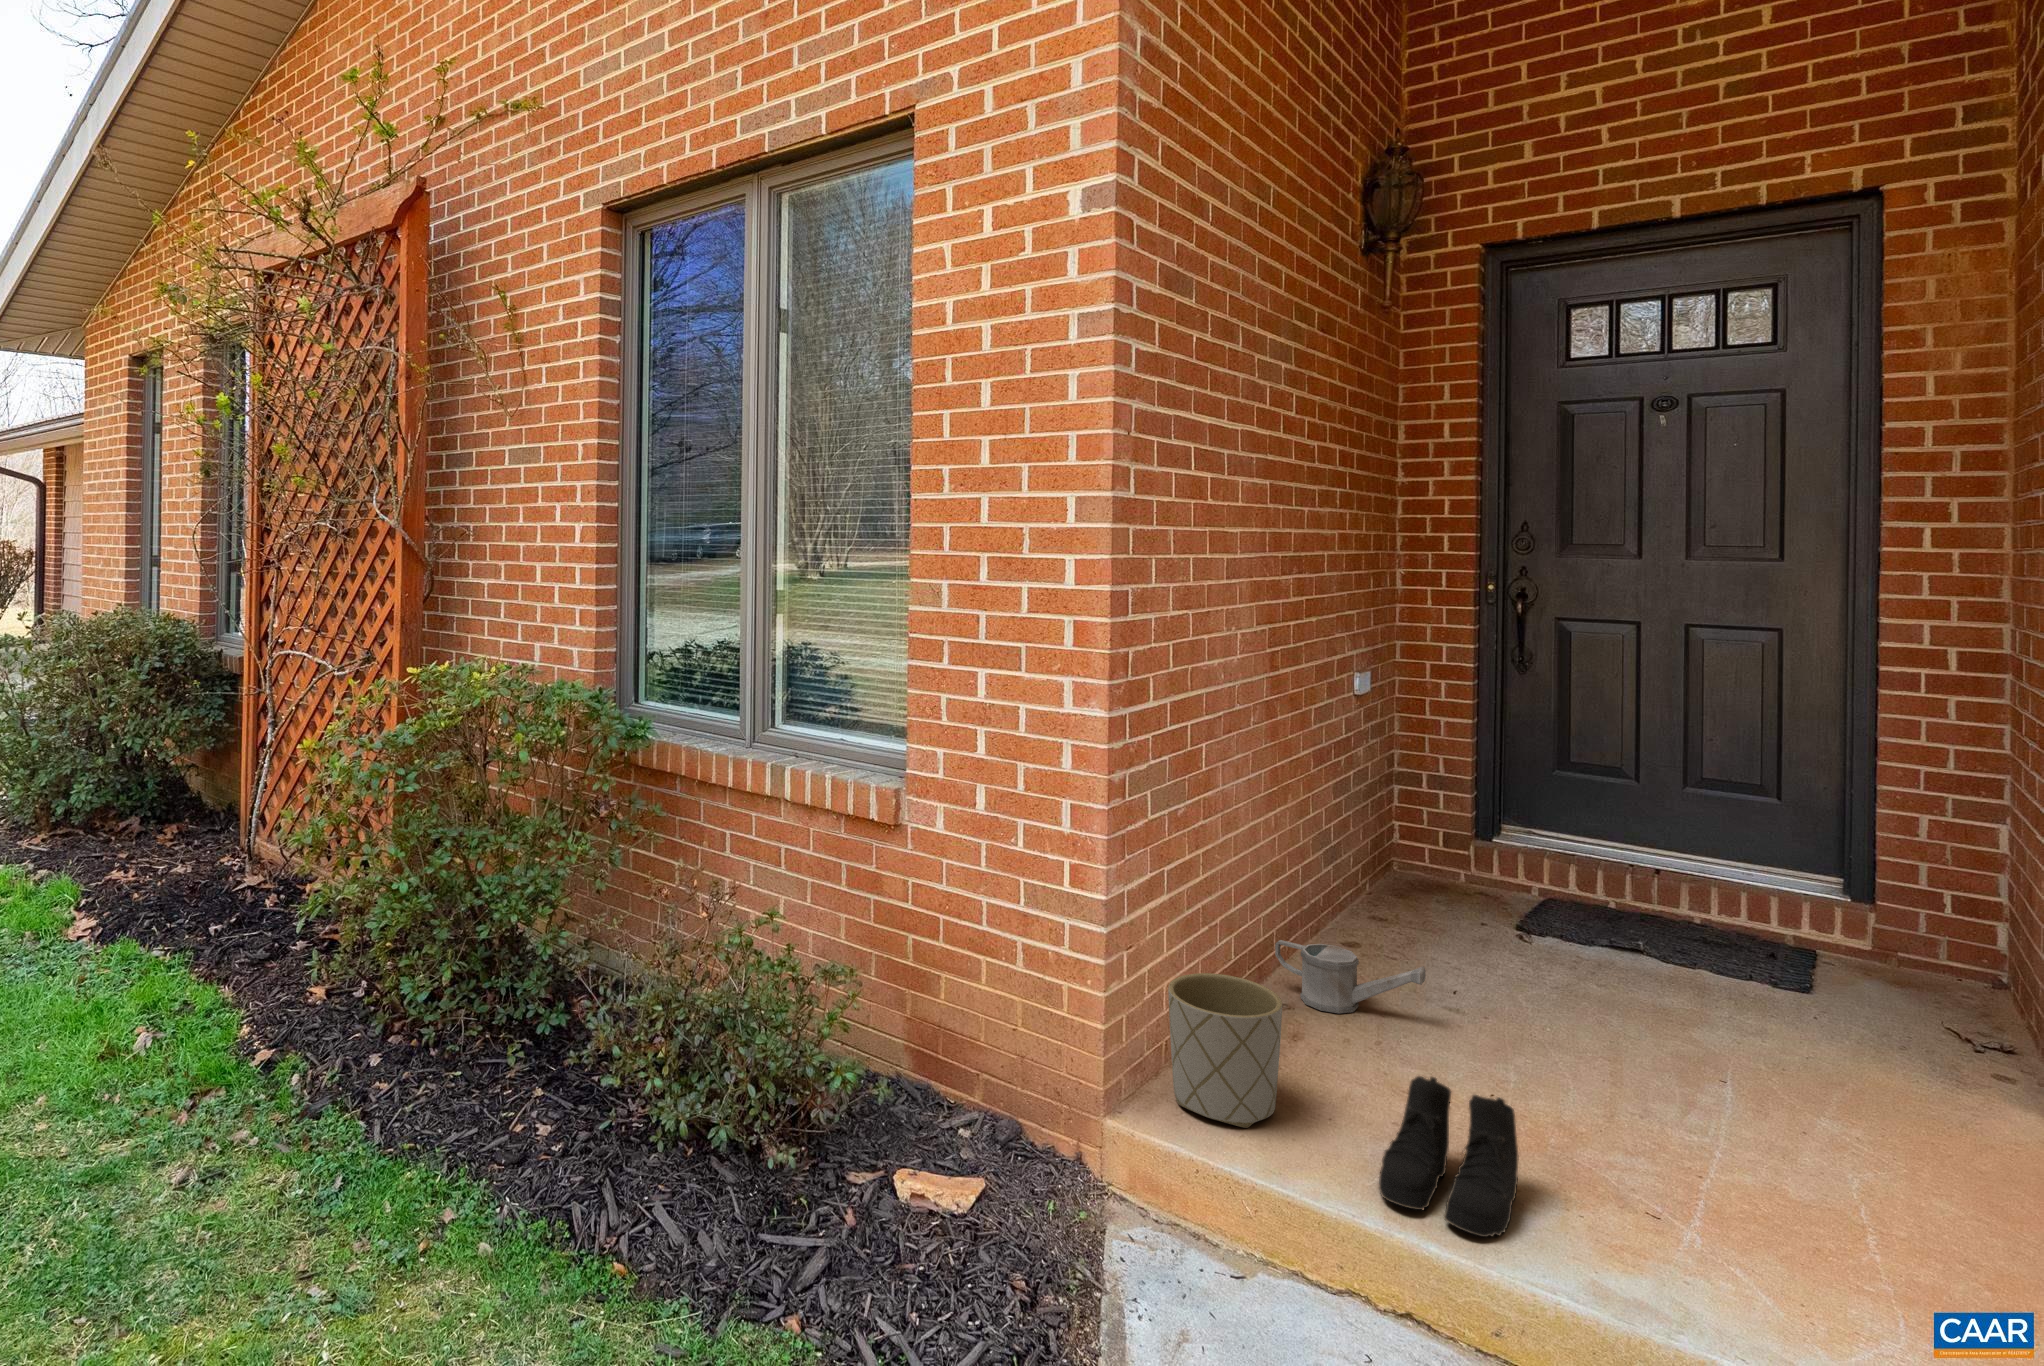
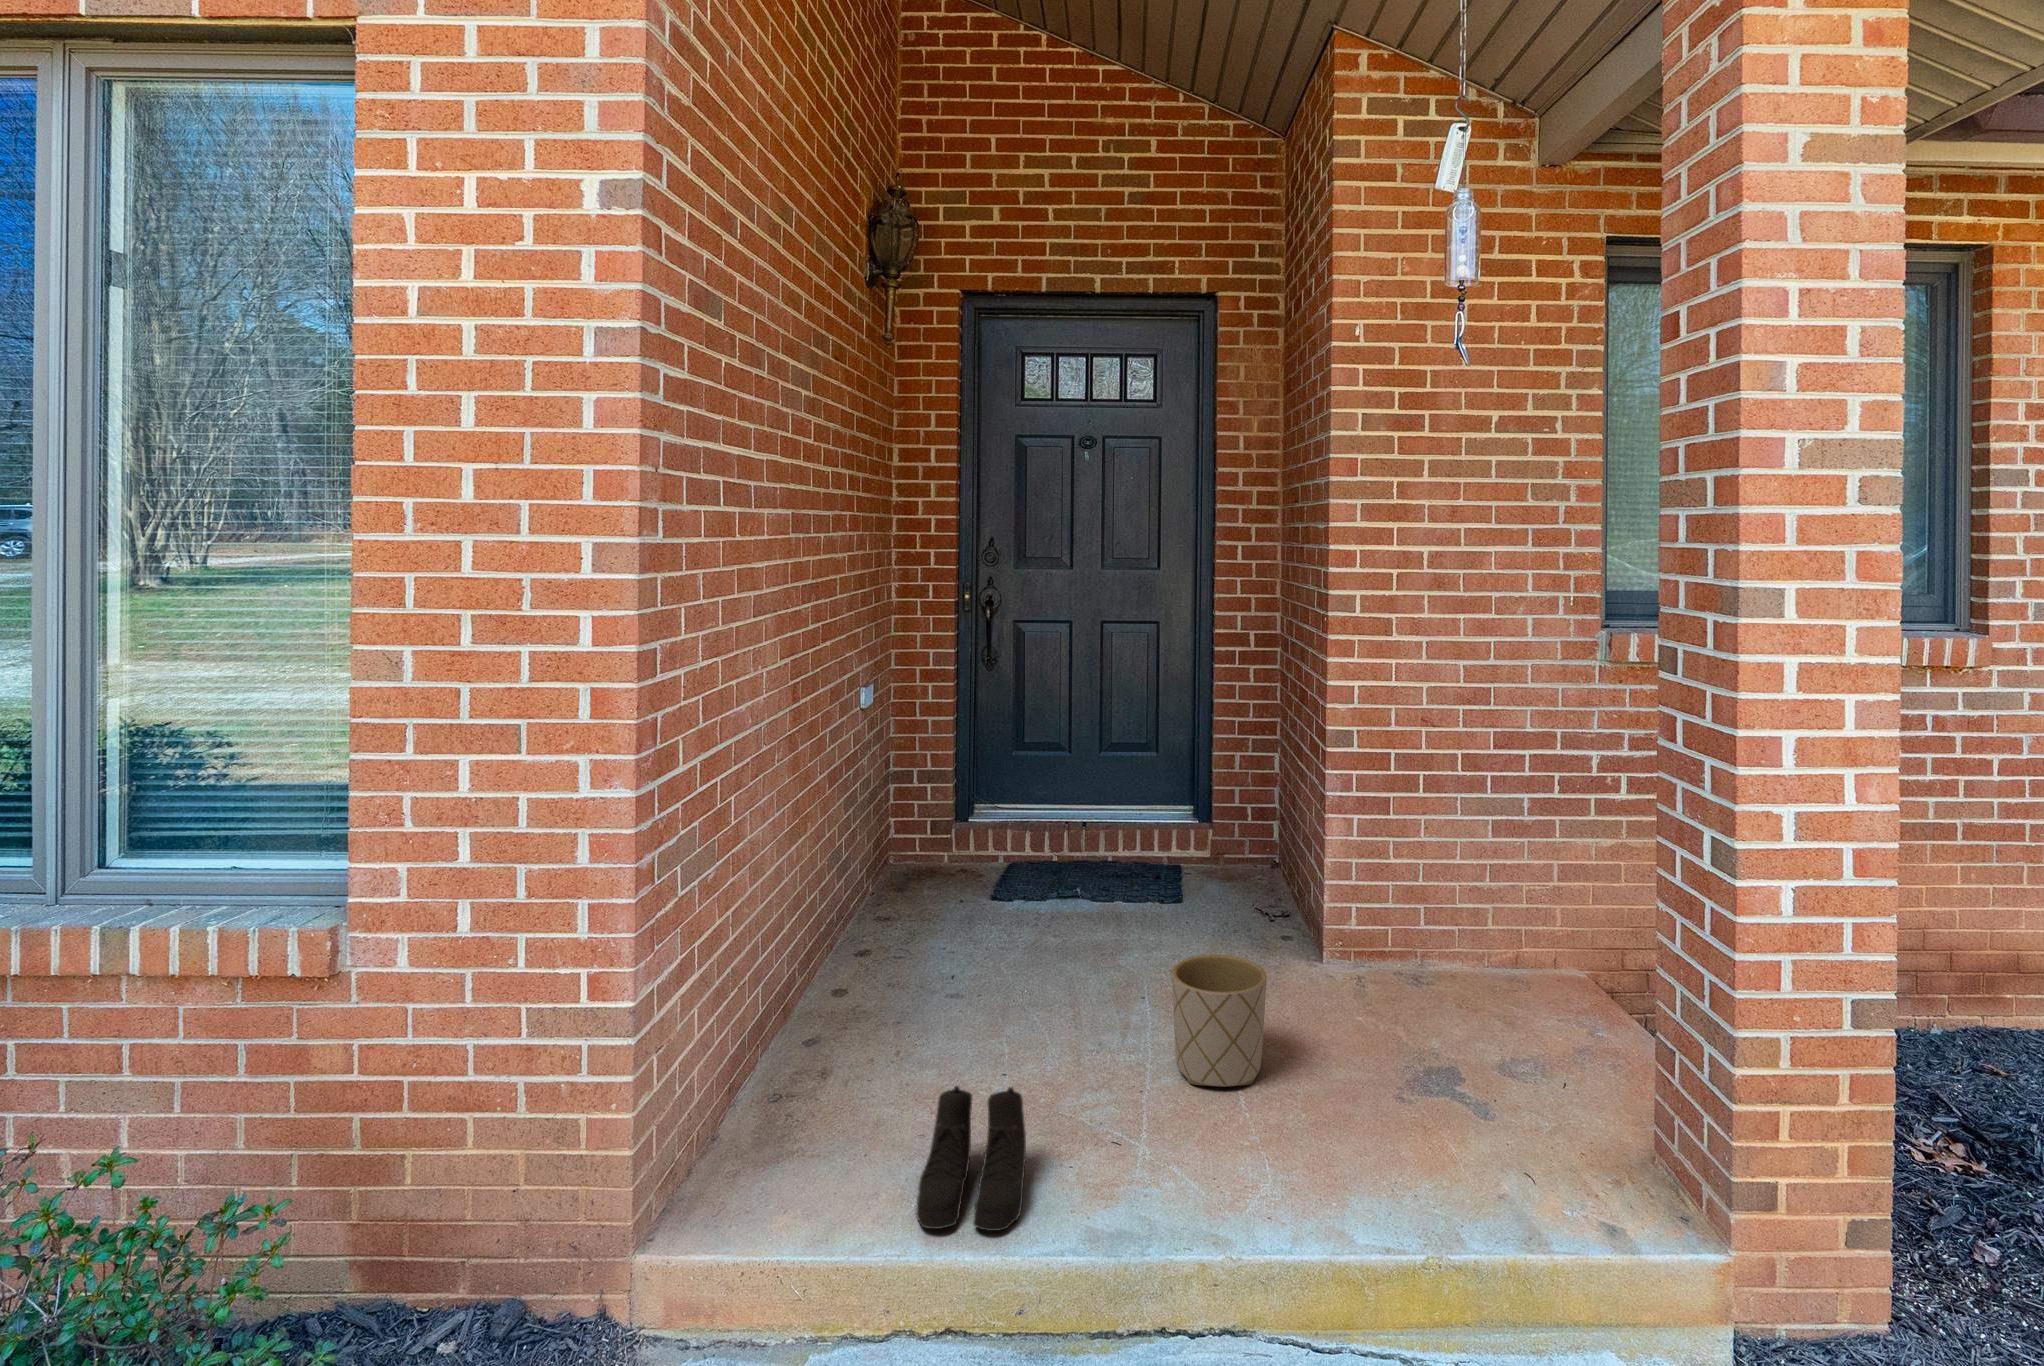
watering can: present [1275,940,1426,1013] -> none [799,965,934,1035]
planter: present [1168,973,1282,1128] -> present [1172,955,1267,1087]

